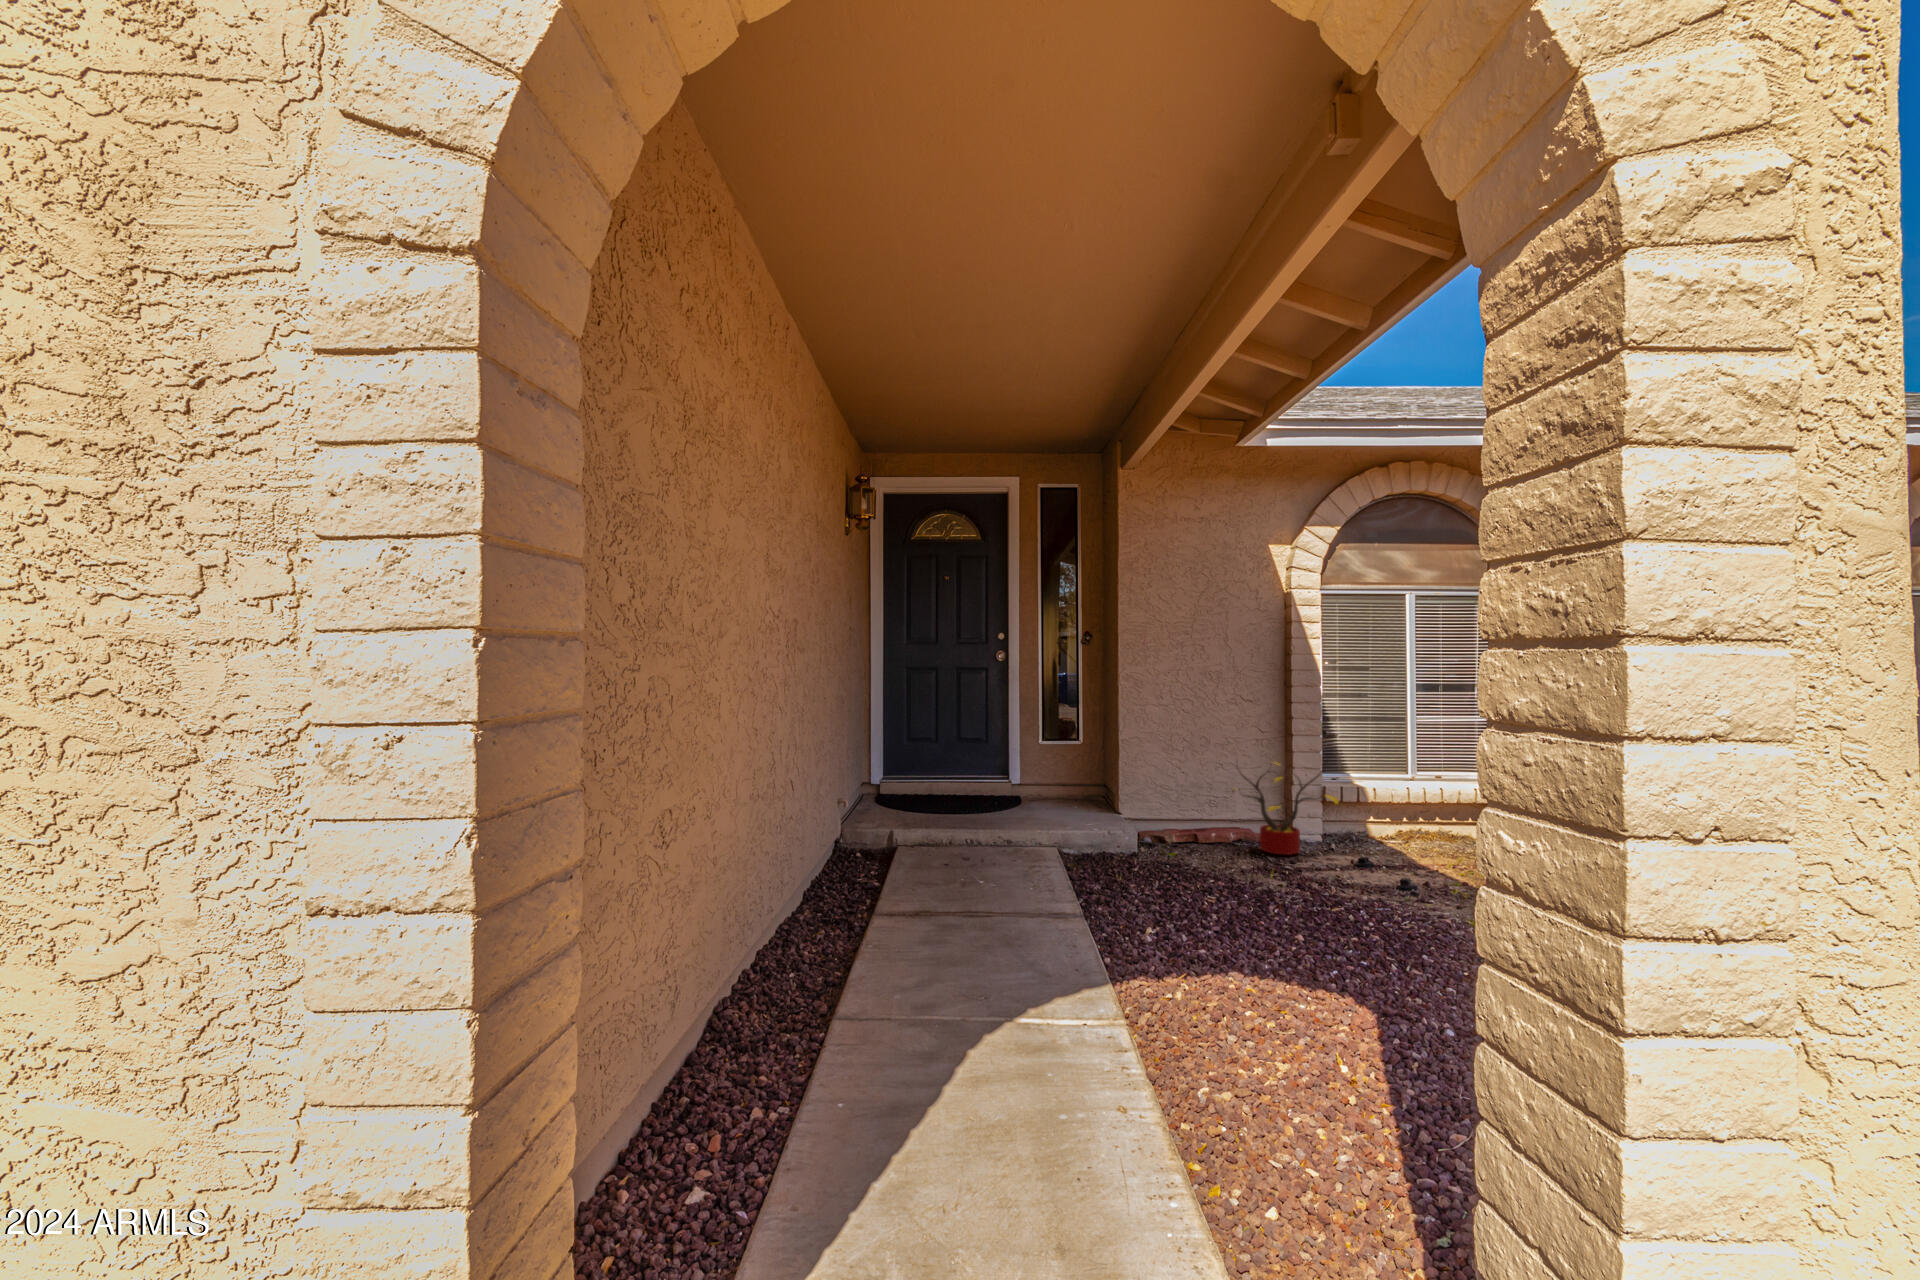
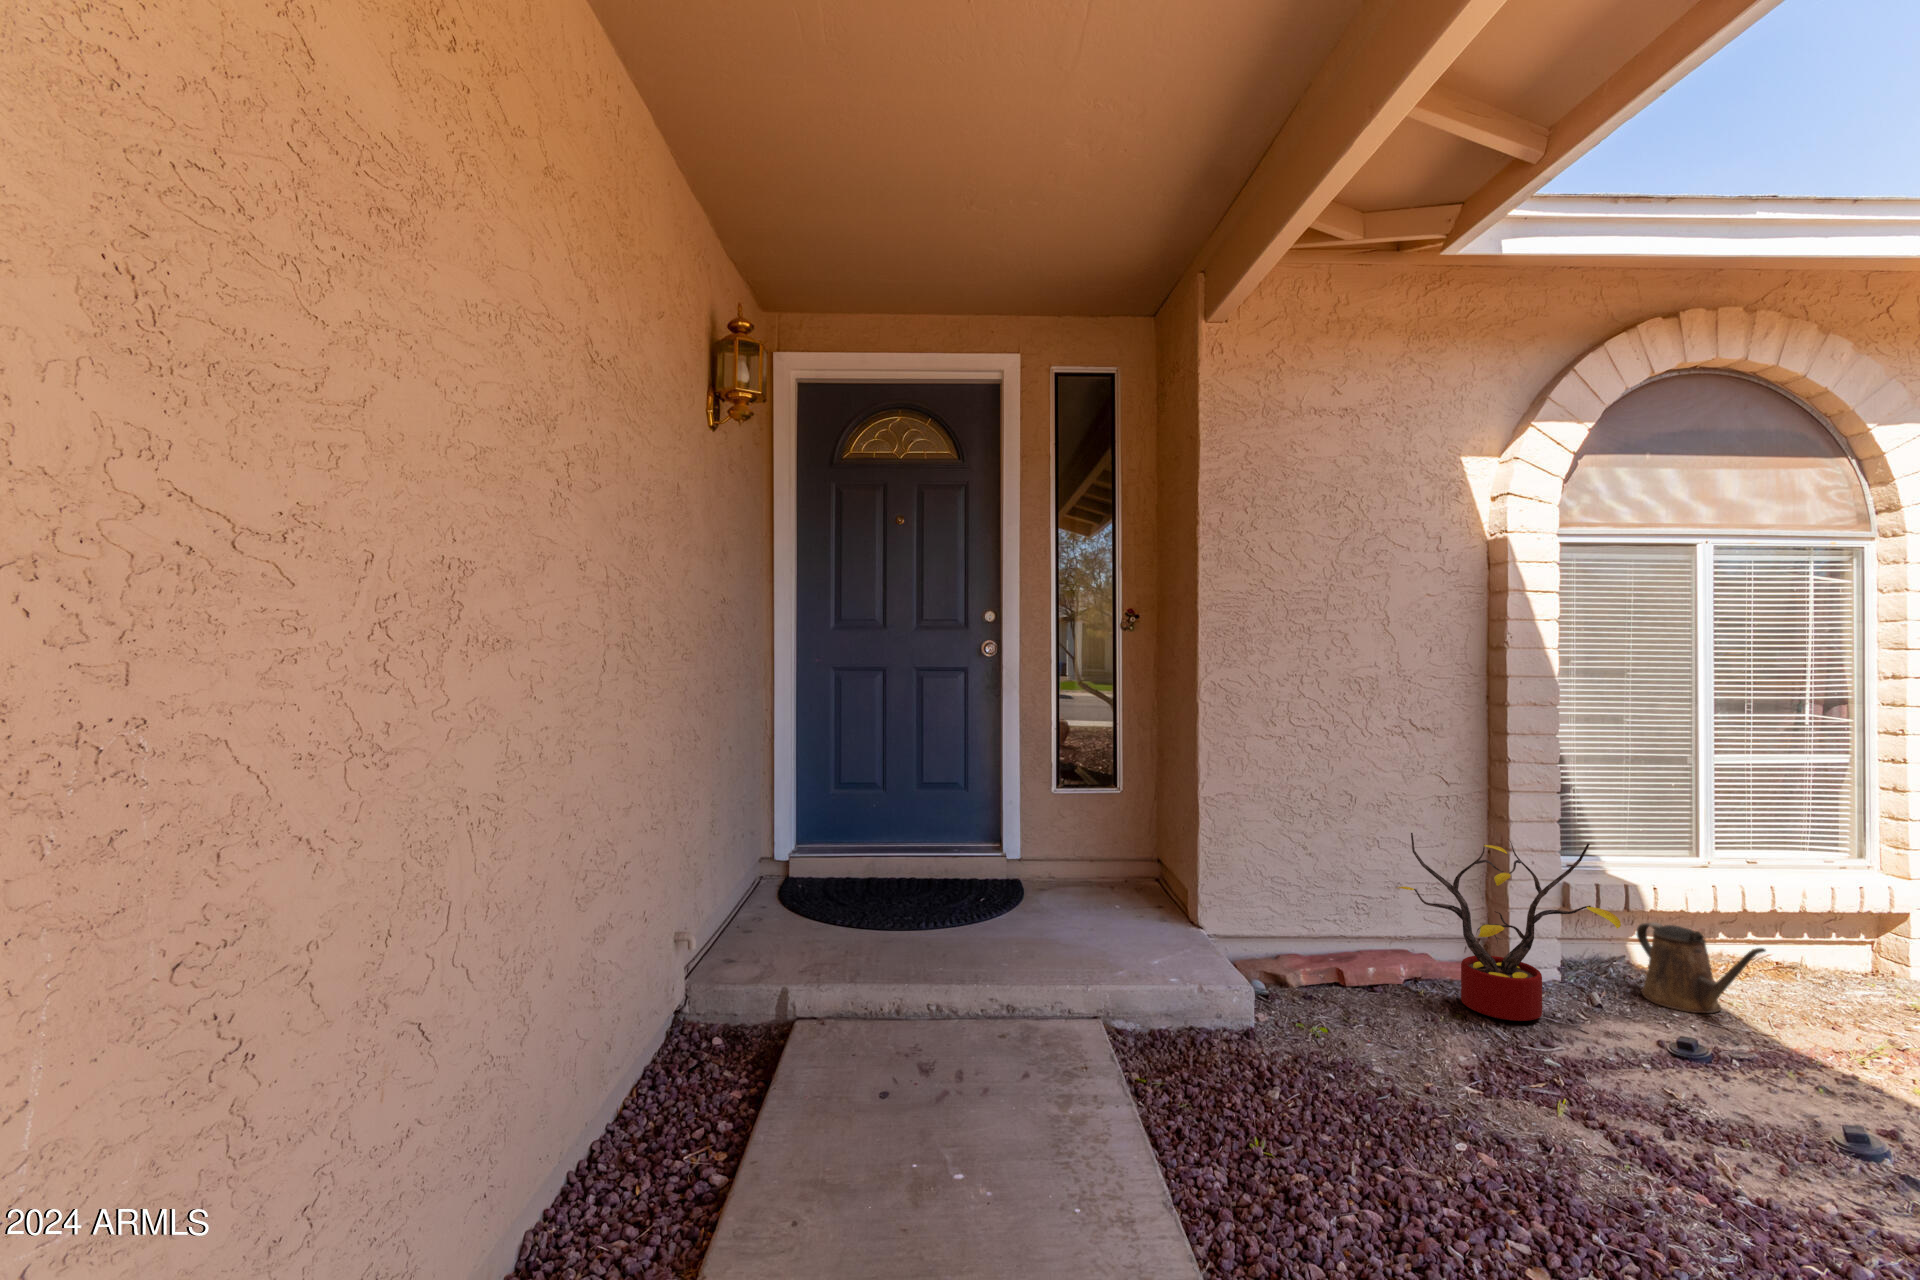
watering can: none [1364,808,1412,853] -> present [1637,922,1765,1013]

